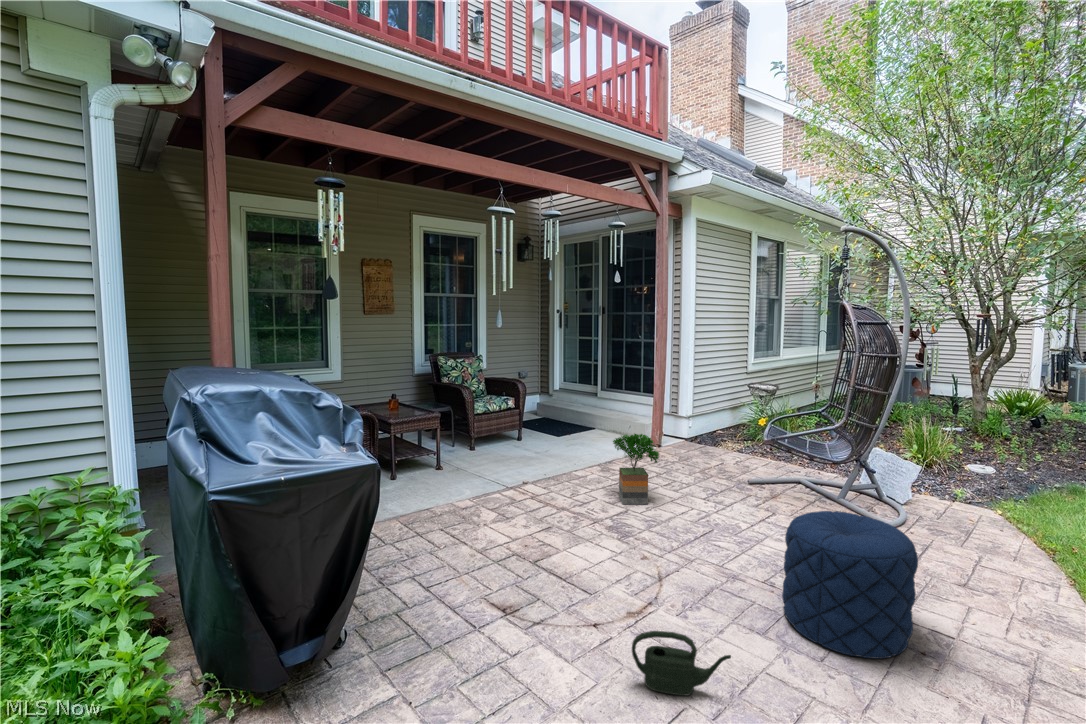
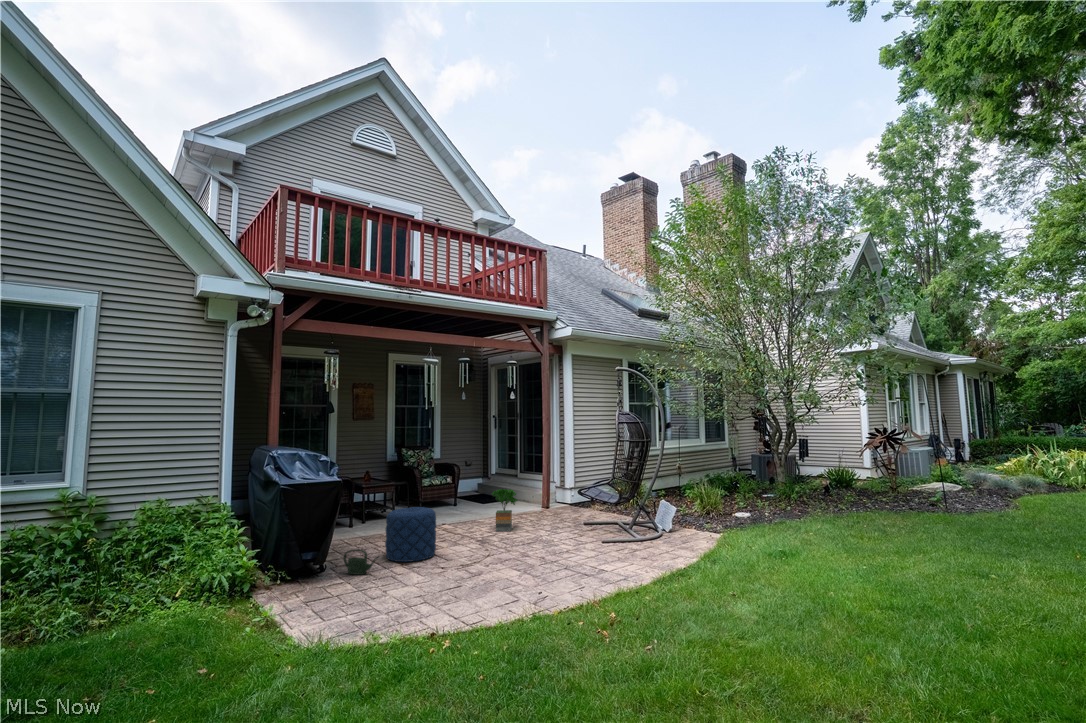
pouf: present [782,511,918,659] -> present [385,507,436,562]
watering can: present [632,631,731,696] -> present [343,549,378,575]

